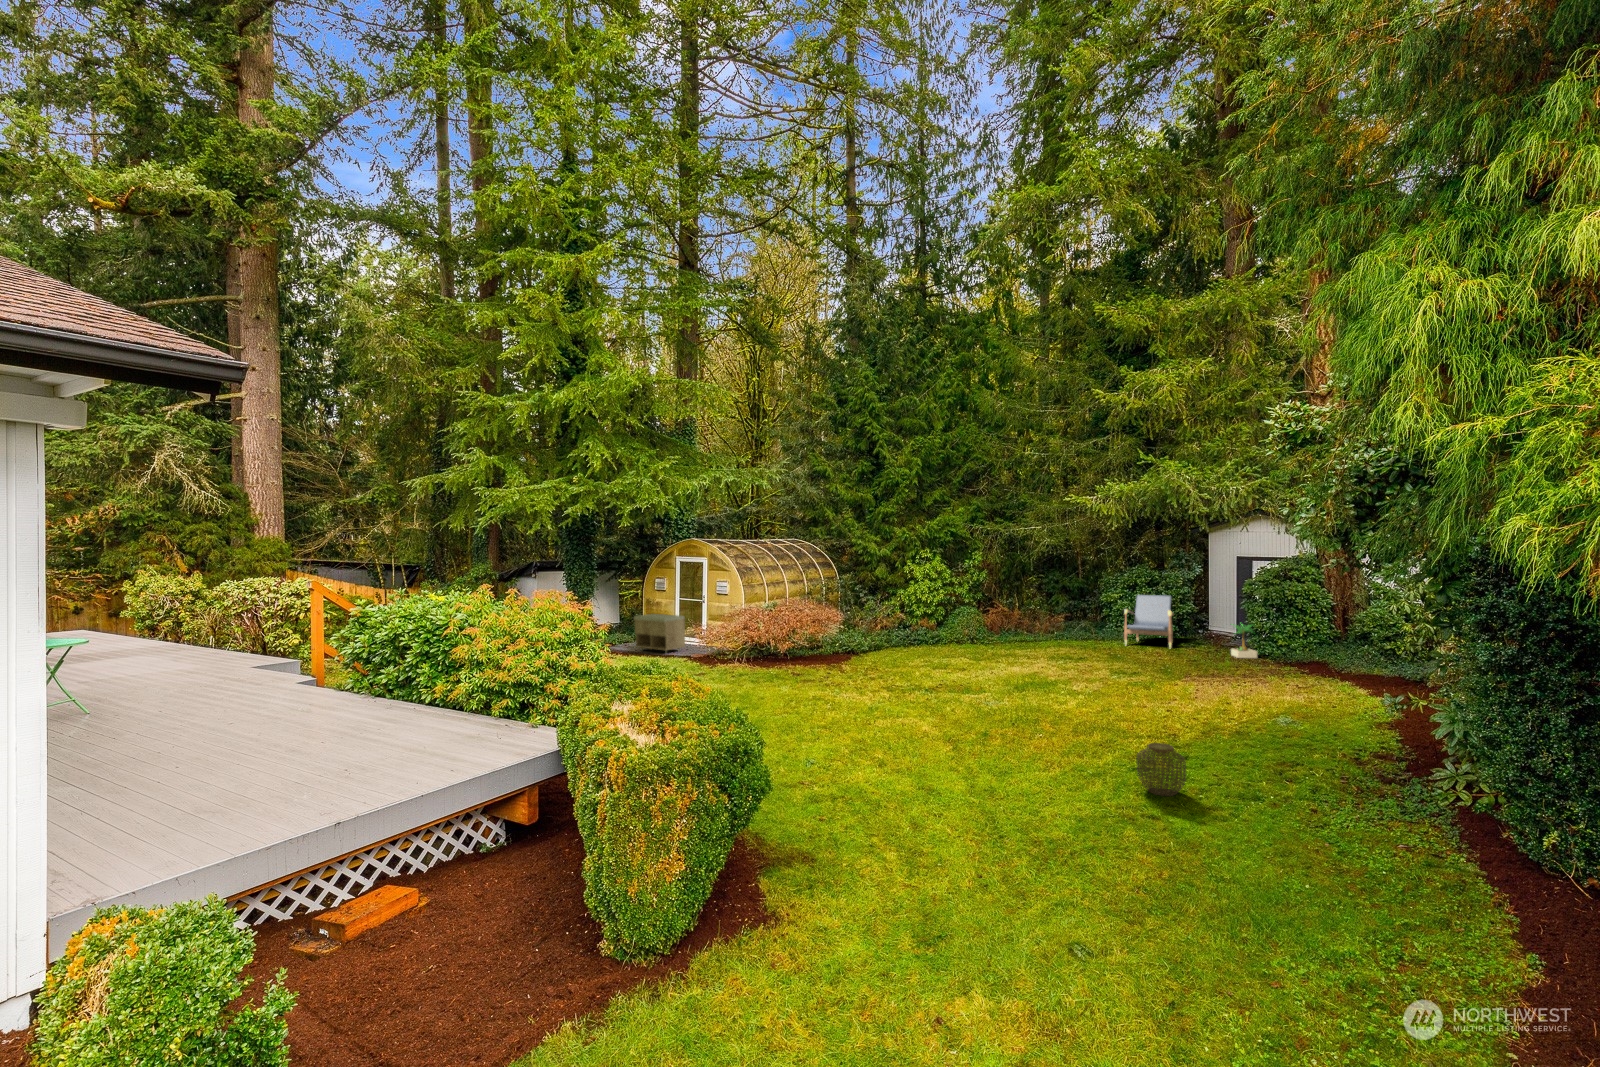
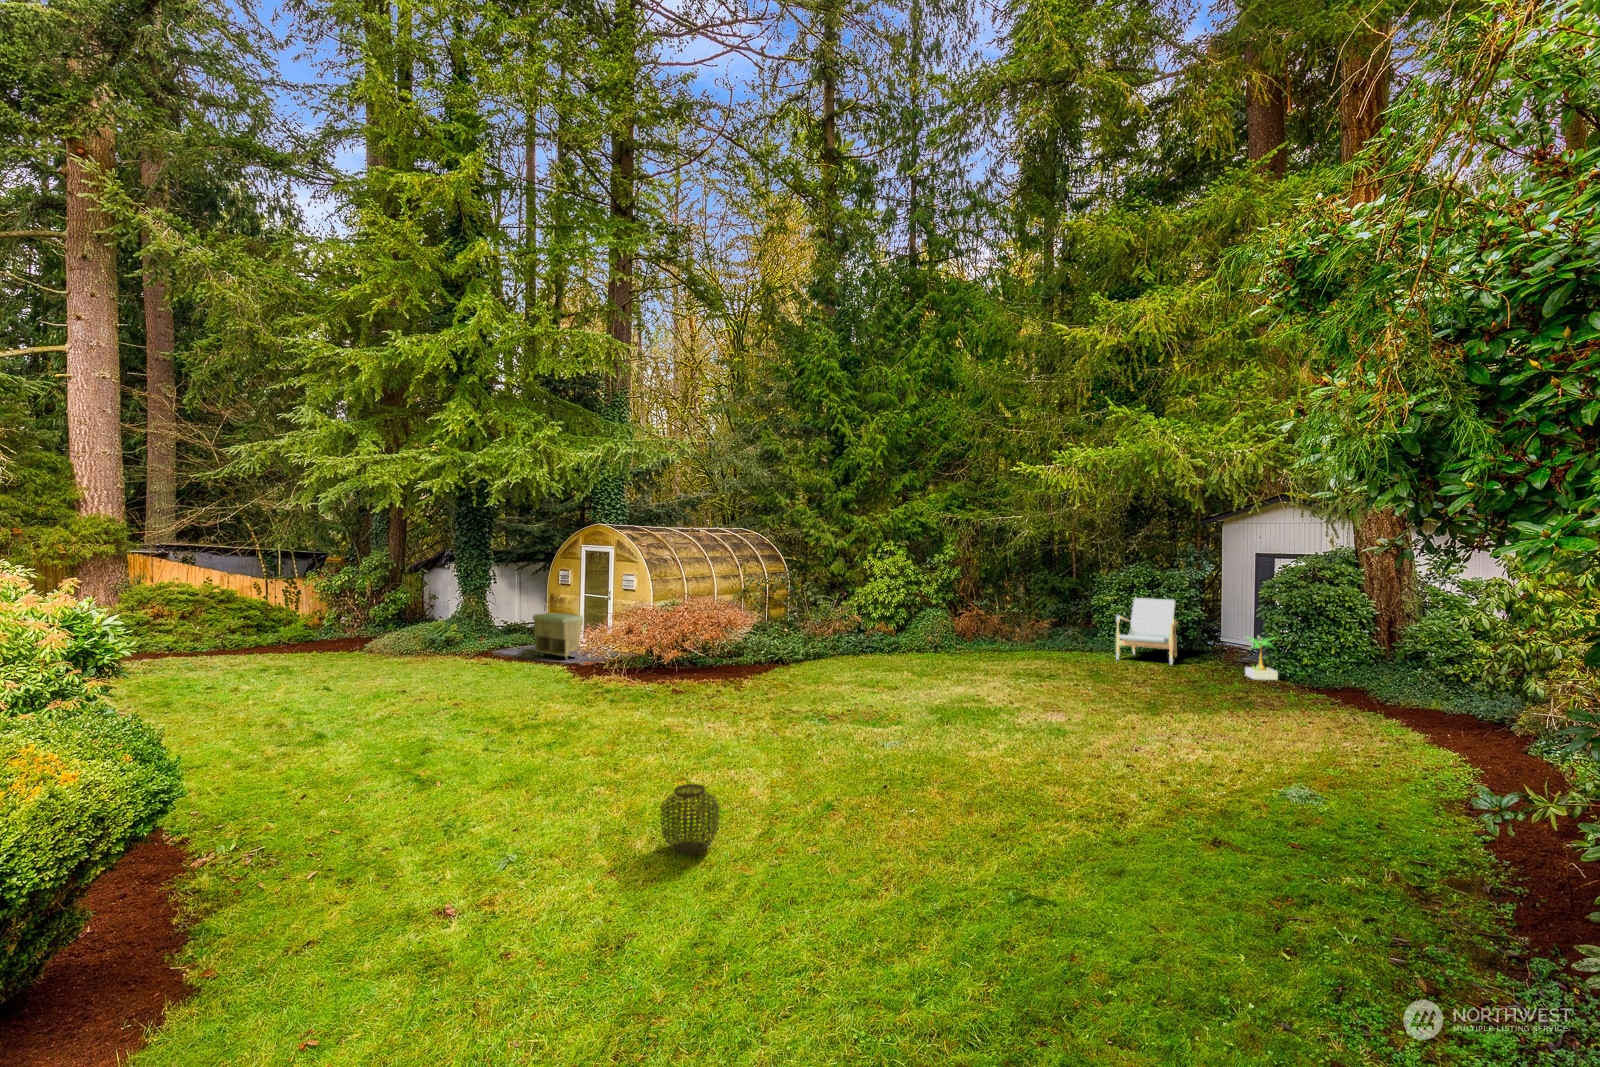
woven basket: present [1137,743,1186,796] -> present [661,784,719,854]

